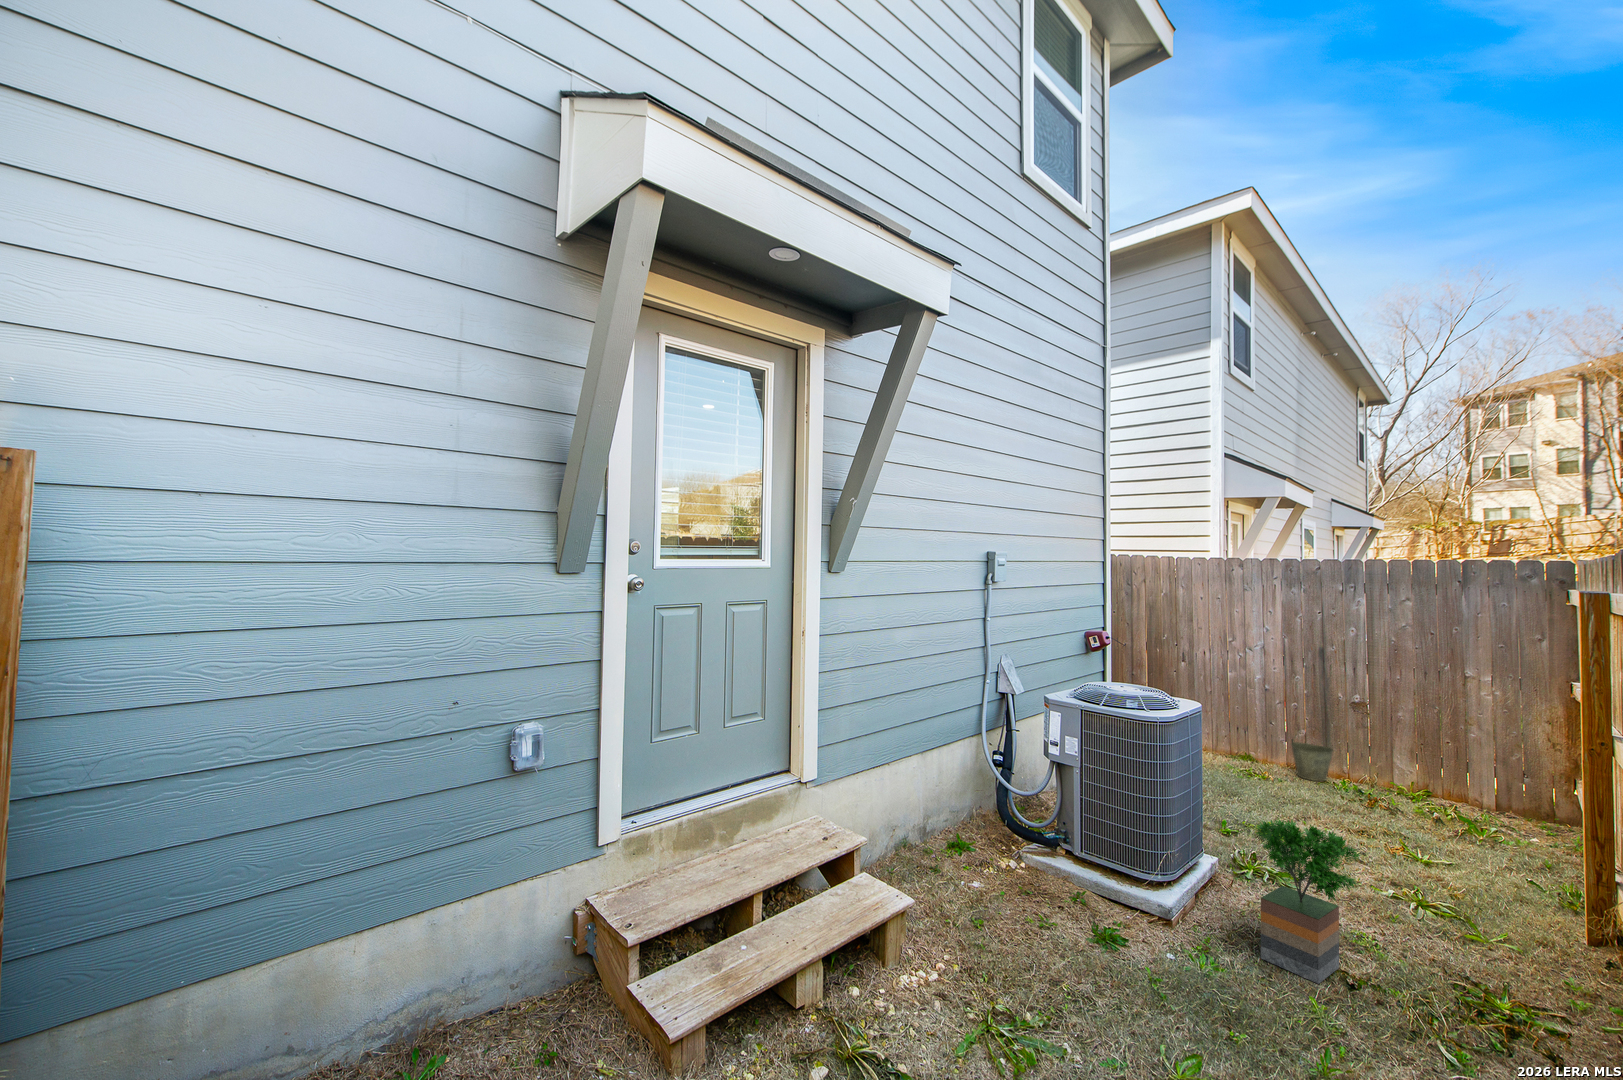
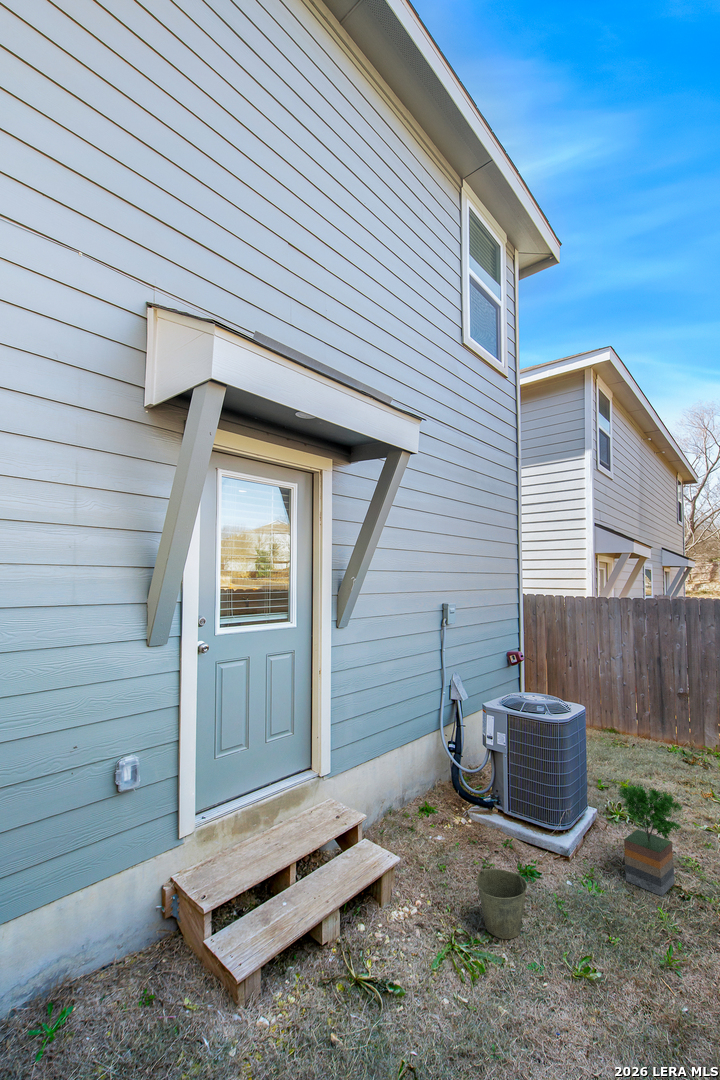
bucket: present [1291,742,1333,781] -> present [476,851,527,939]

